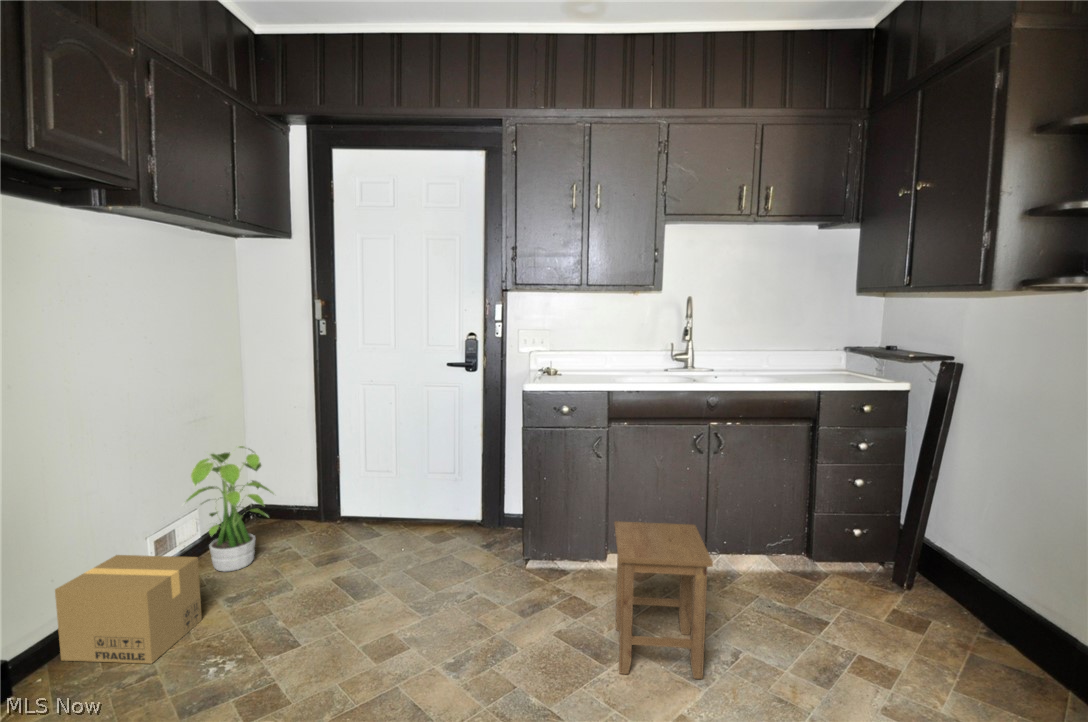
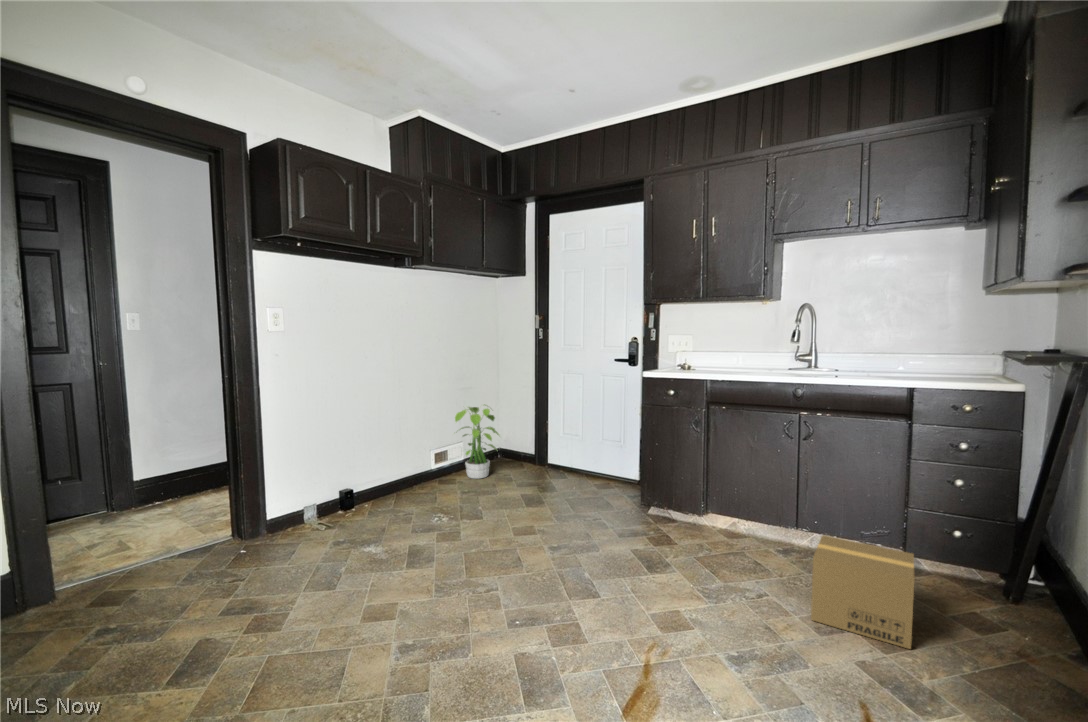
stool: present [614,521,713,679] -> none [652,472,739,592]
cardboard box: present [55,555,202,664] -> present [811,535,914,649]

